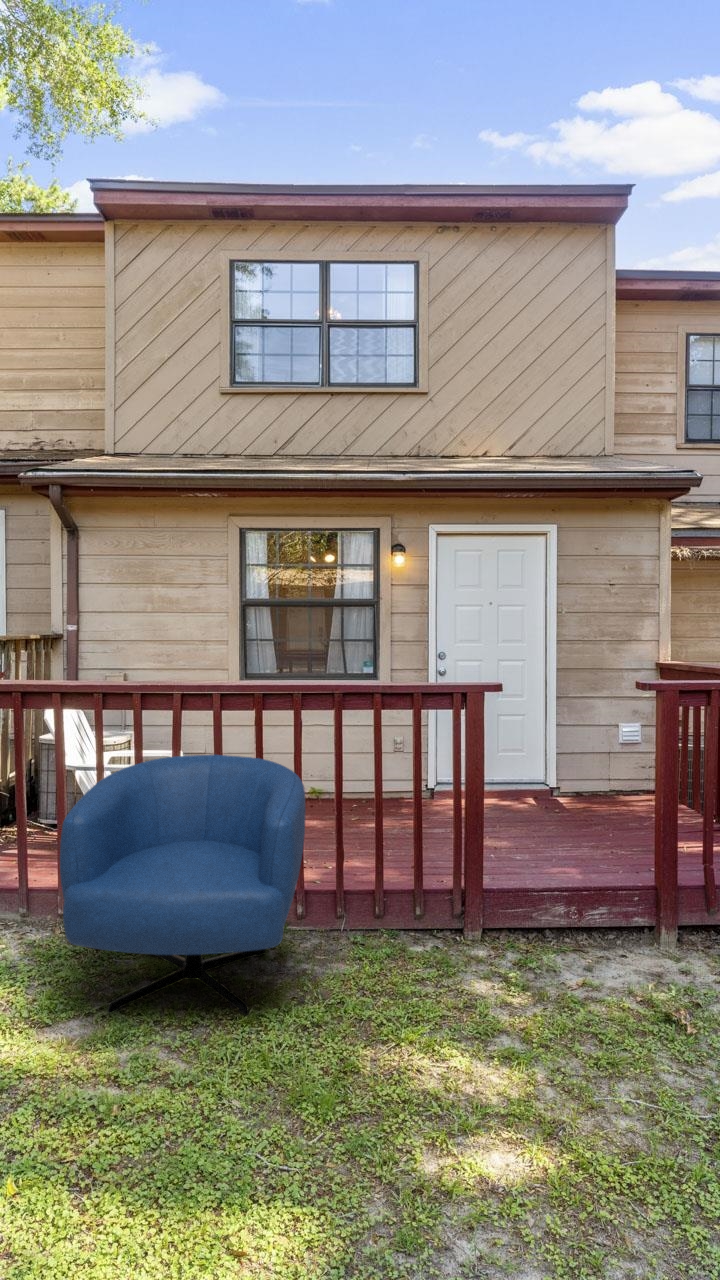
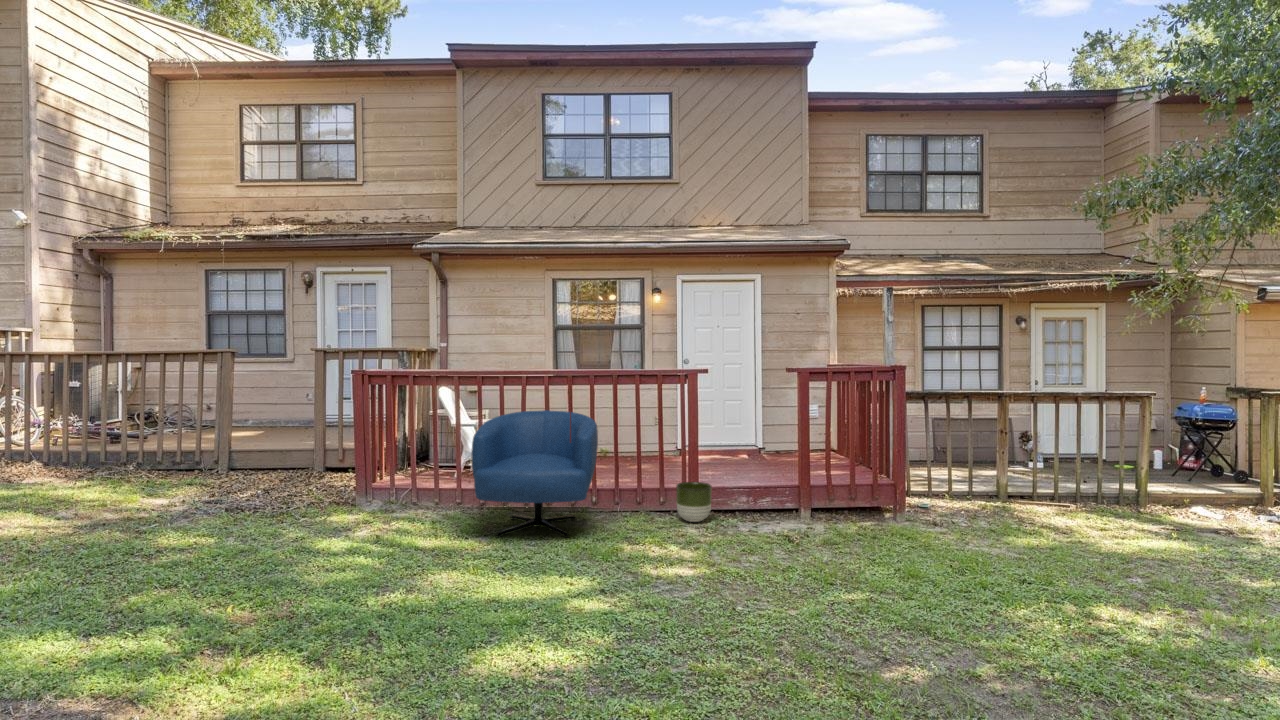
planter: none [446,882,510,962] -> present [676,482,712,522]

